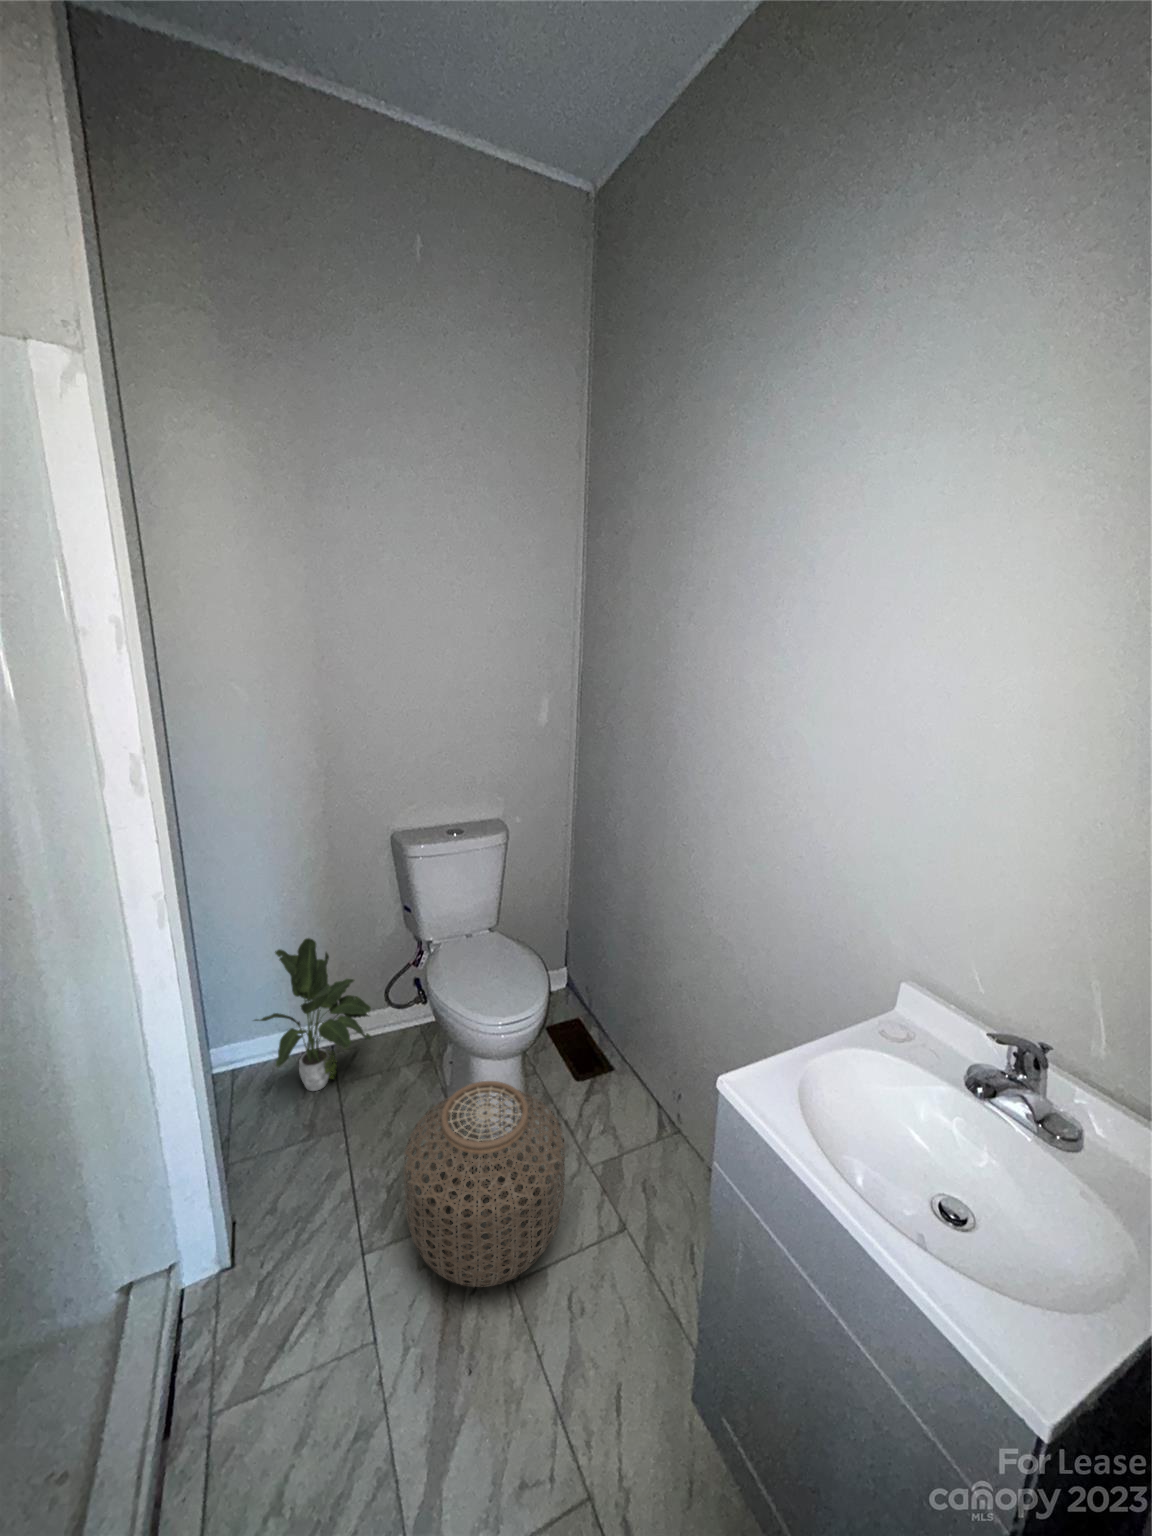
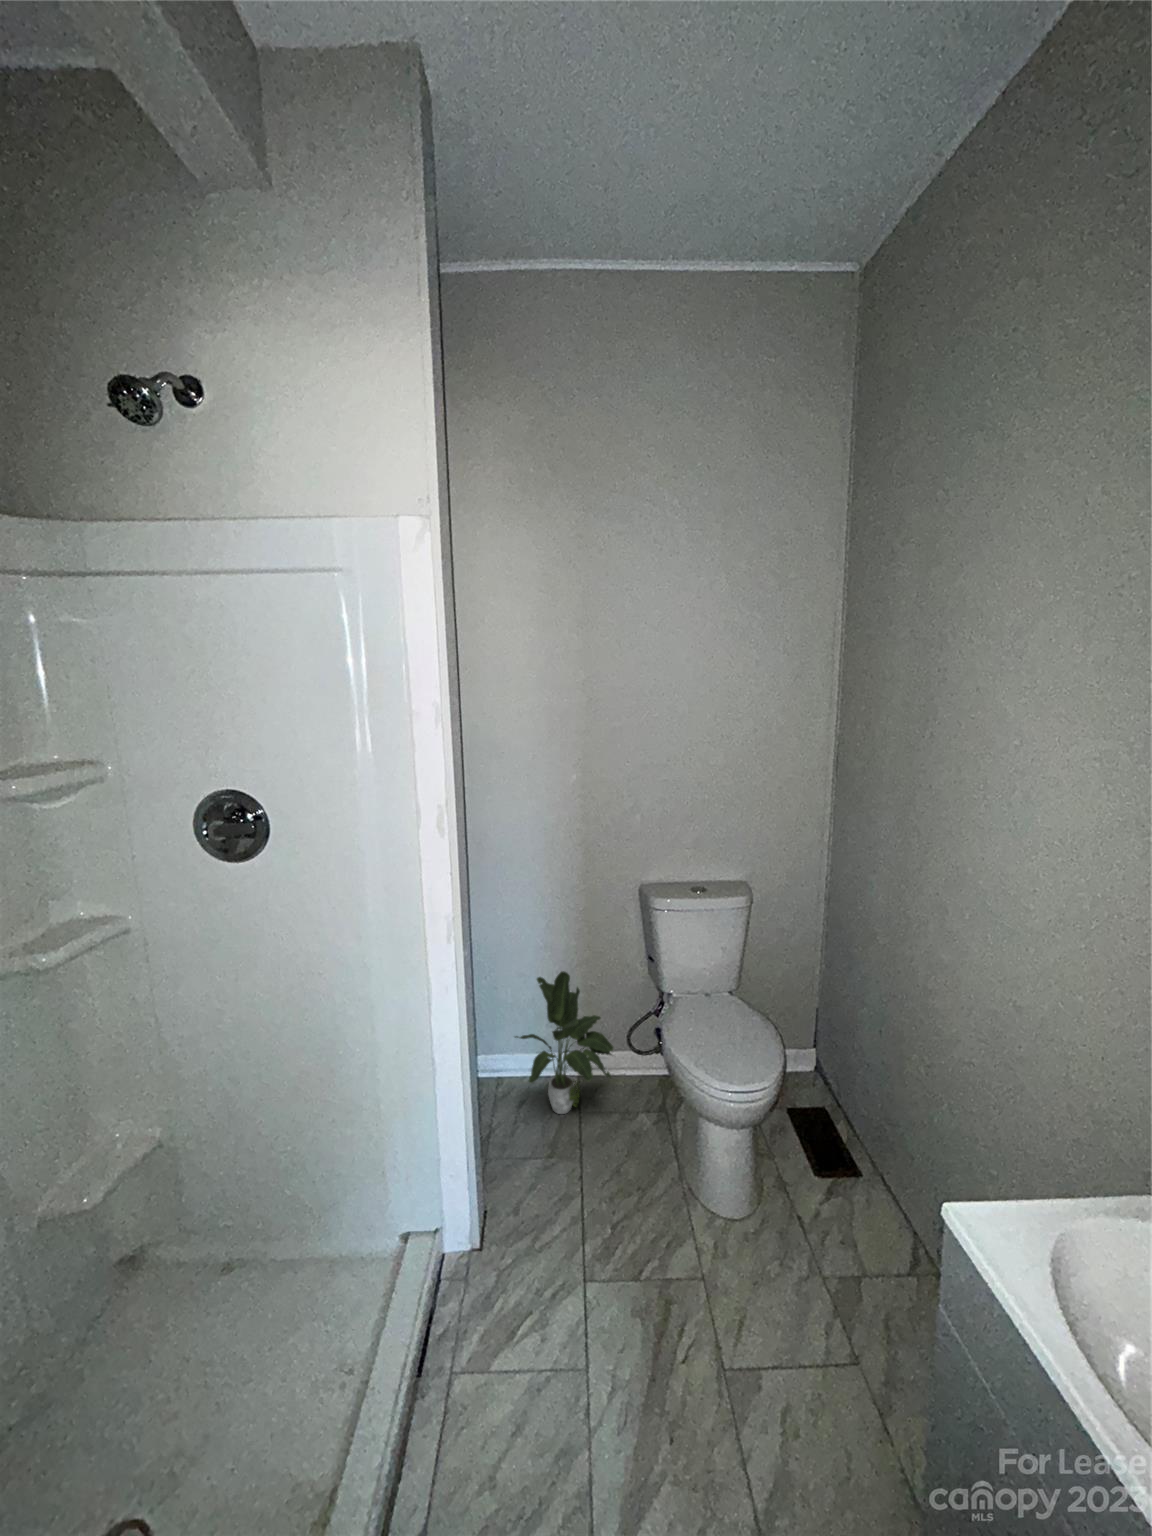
woven basket: present [404,1081,565,1287] -> none [625,1146,788,1361]

